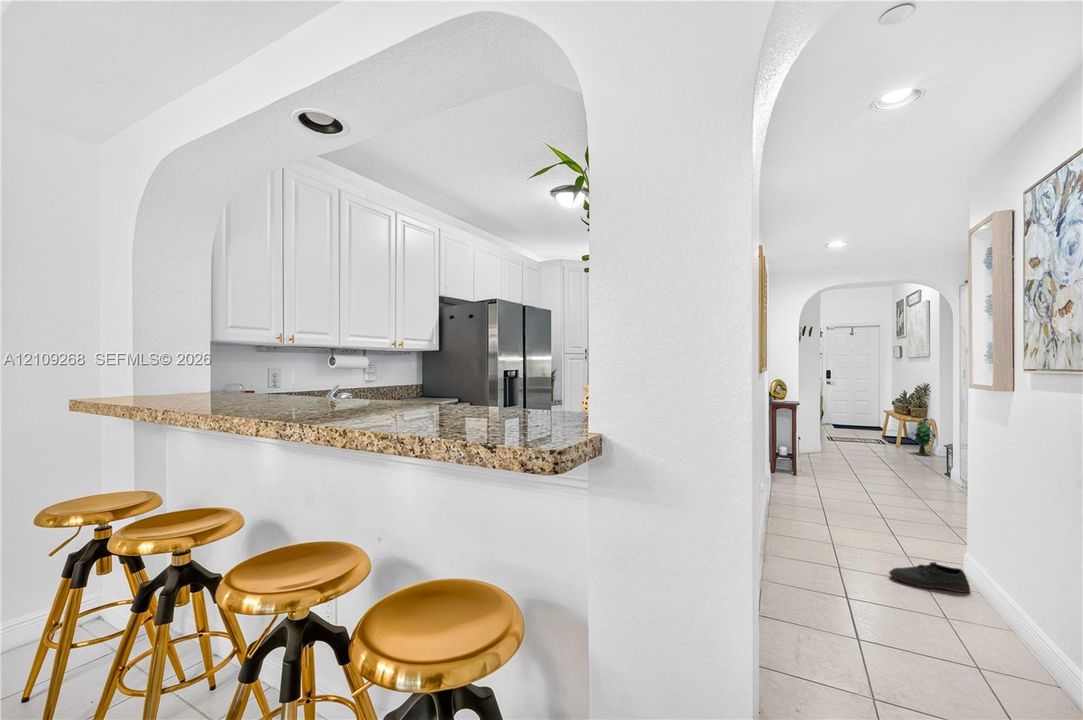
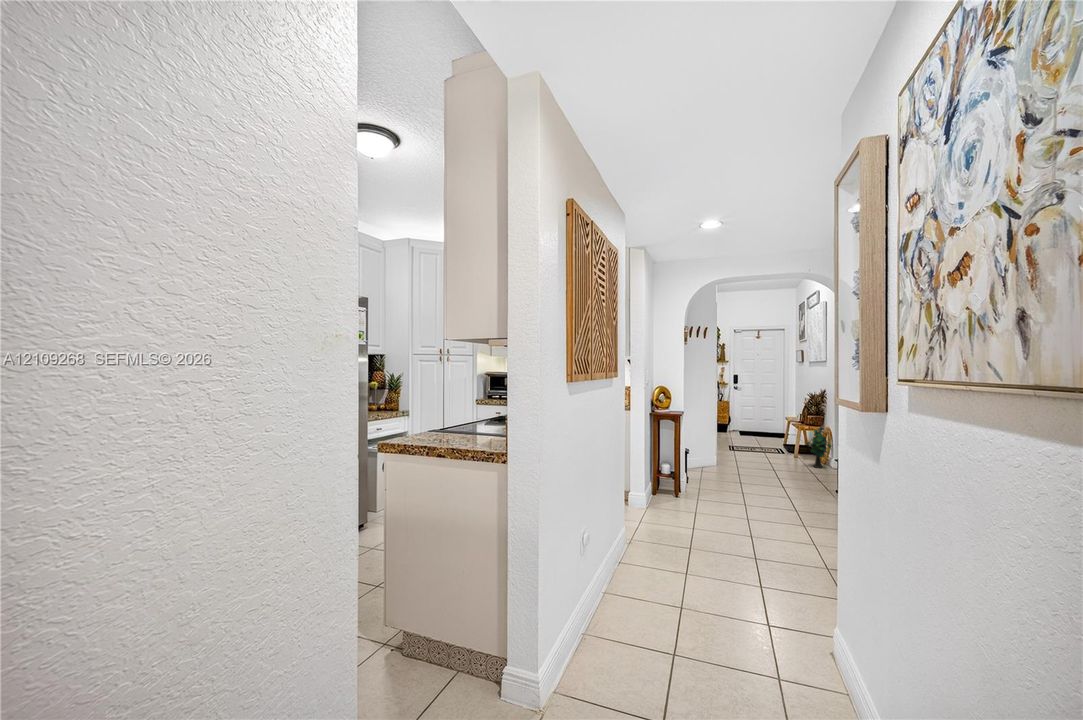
shoe: present [889,562,970,593] -> none [735,649,836,698]

